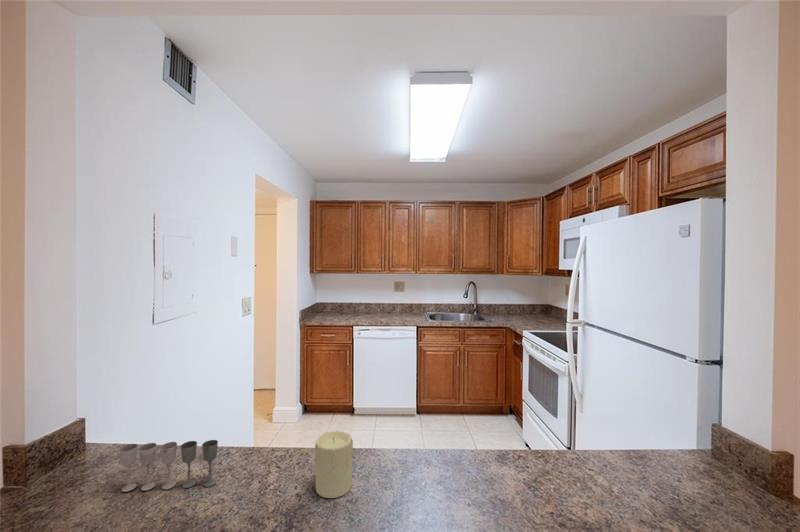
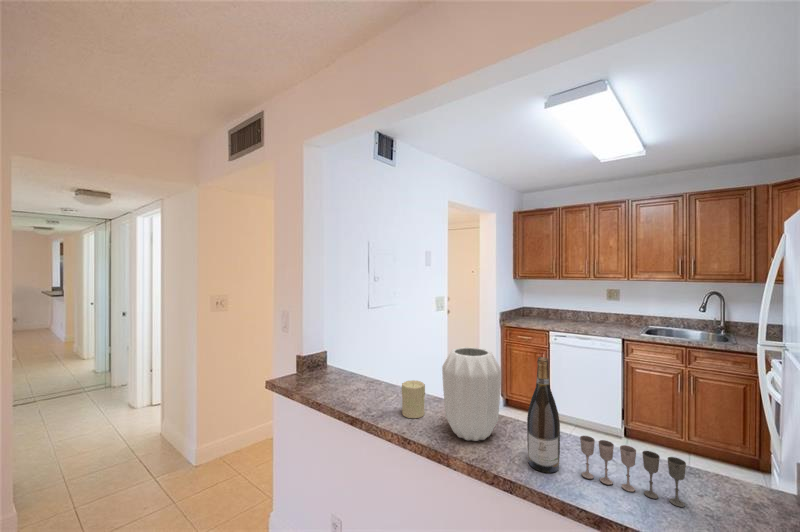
vase: none [397,364,477,500] -> present [442,347,501,441]
wine bottle: none [526,364,566,506] -> present [527,357,560,473]
wine glass: present [120,440,218,492] -> present [580,436,686,507]

